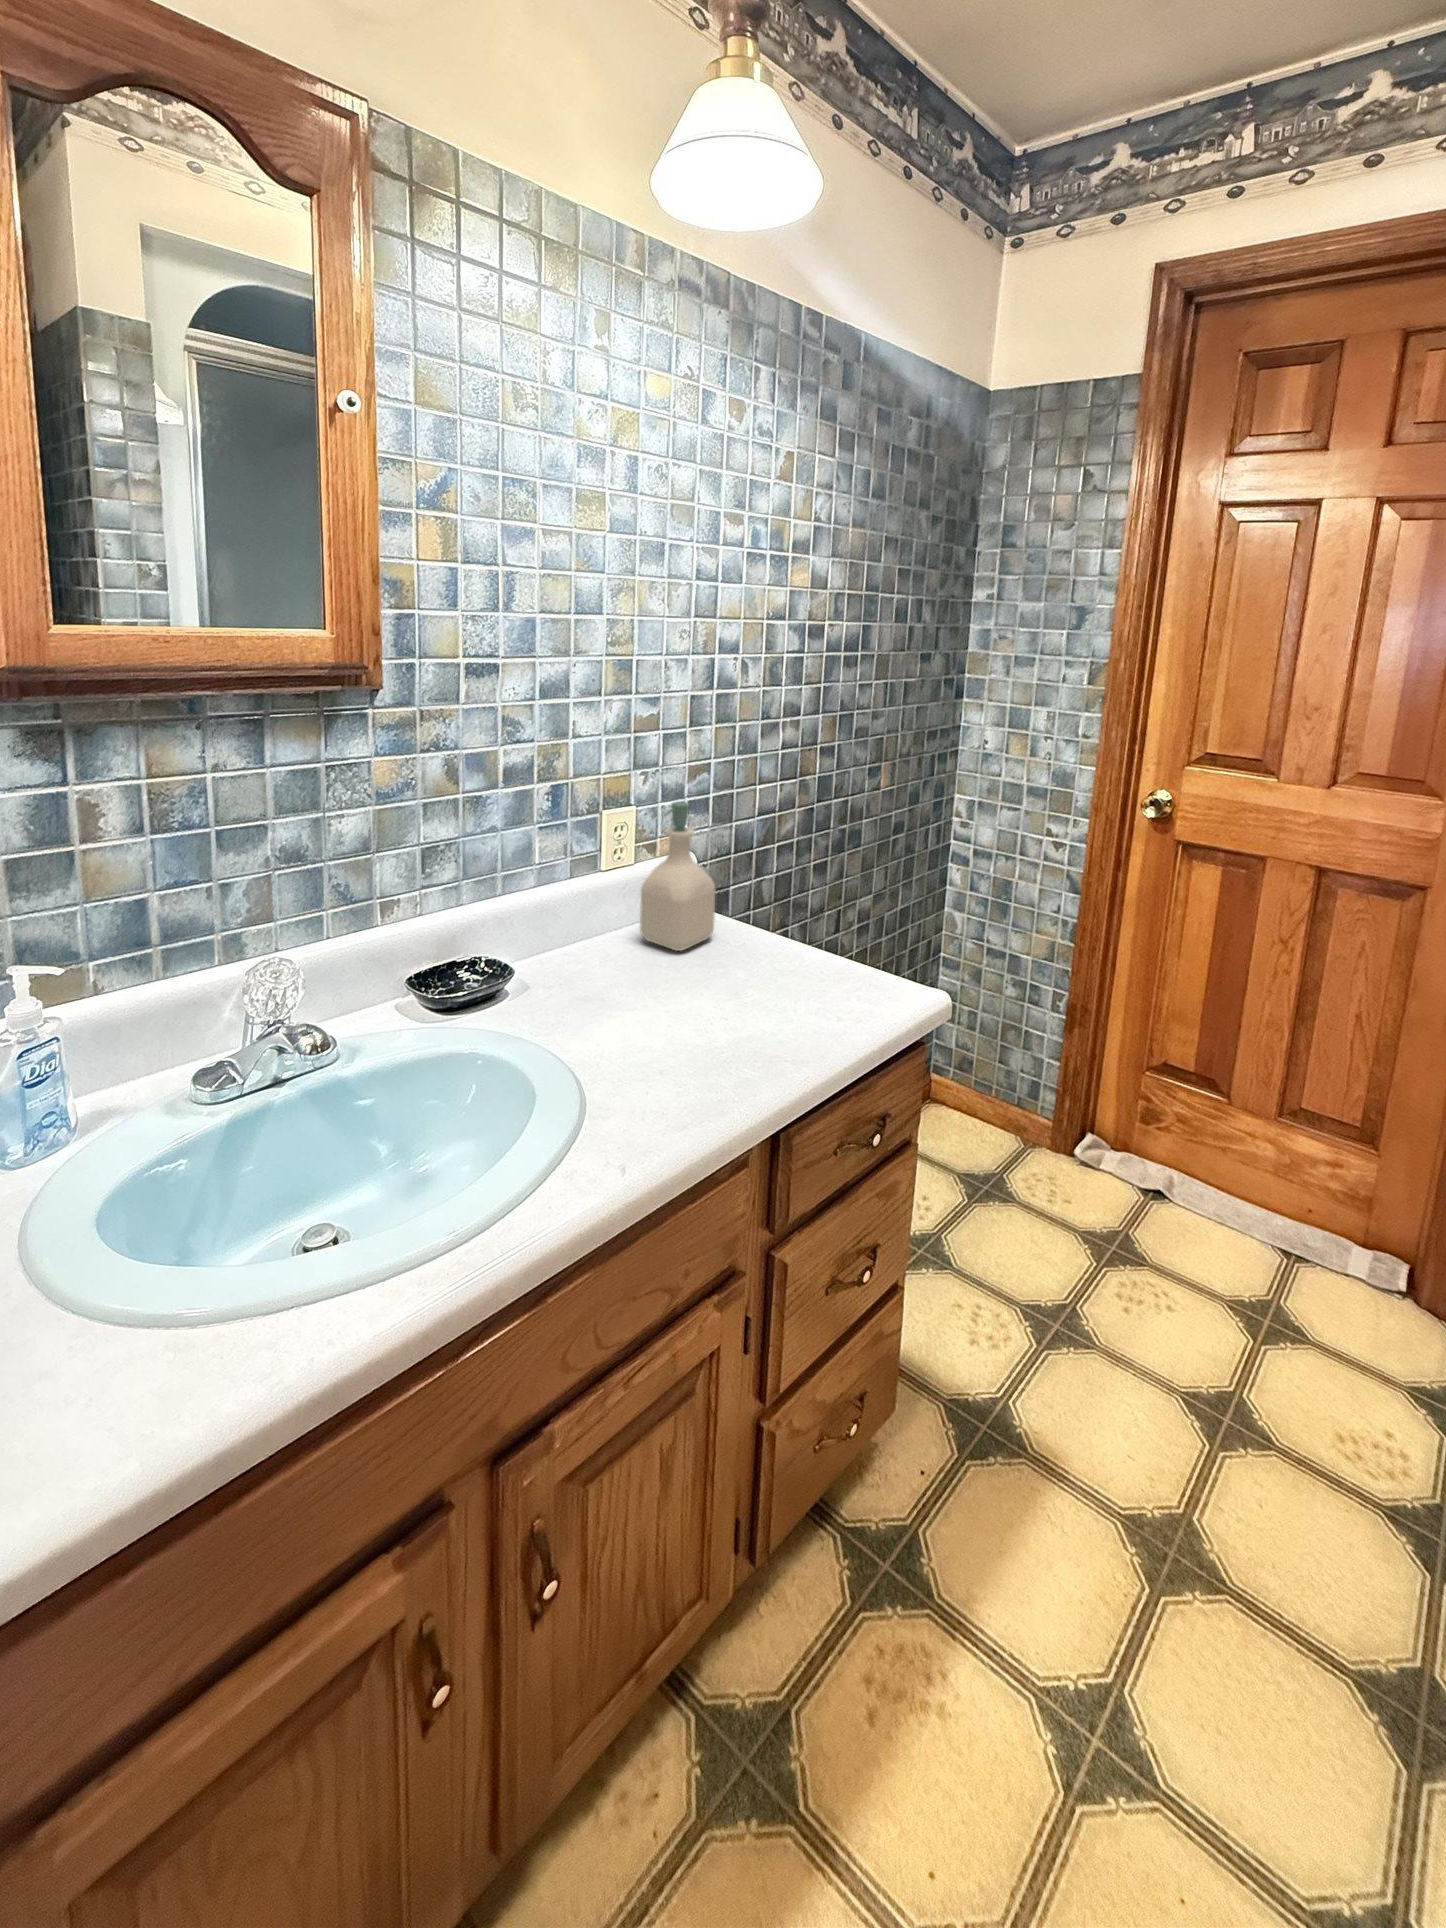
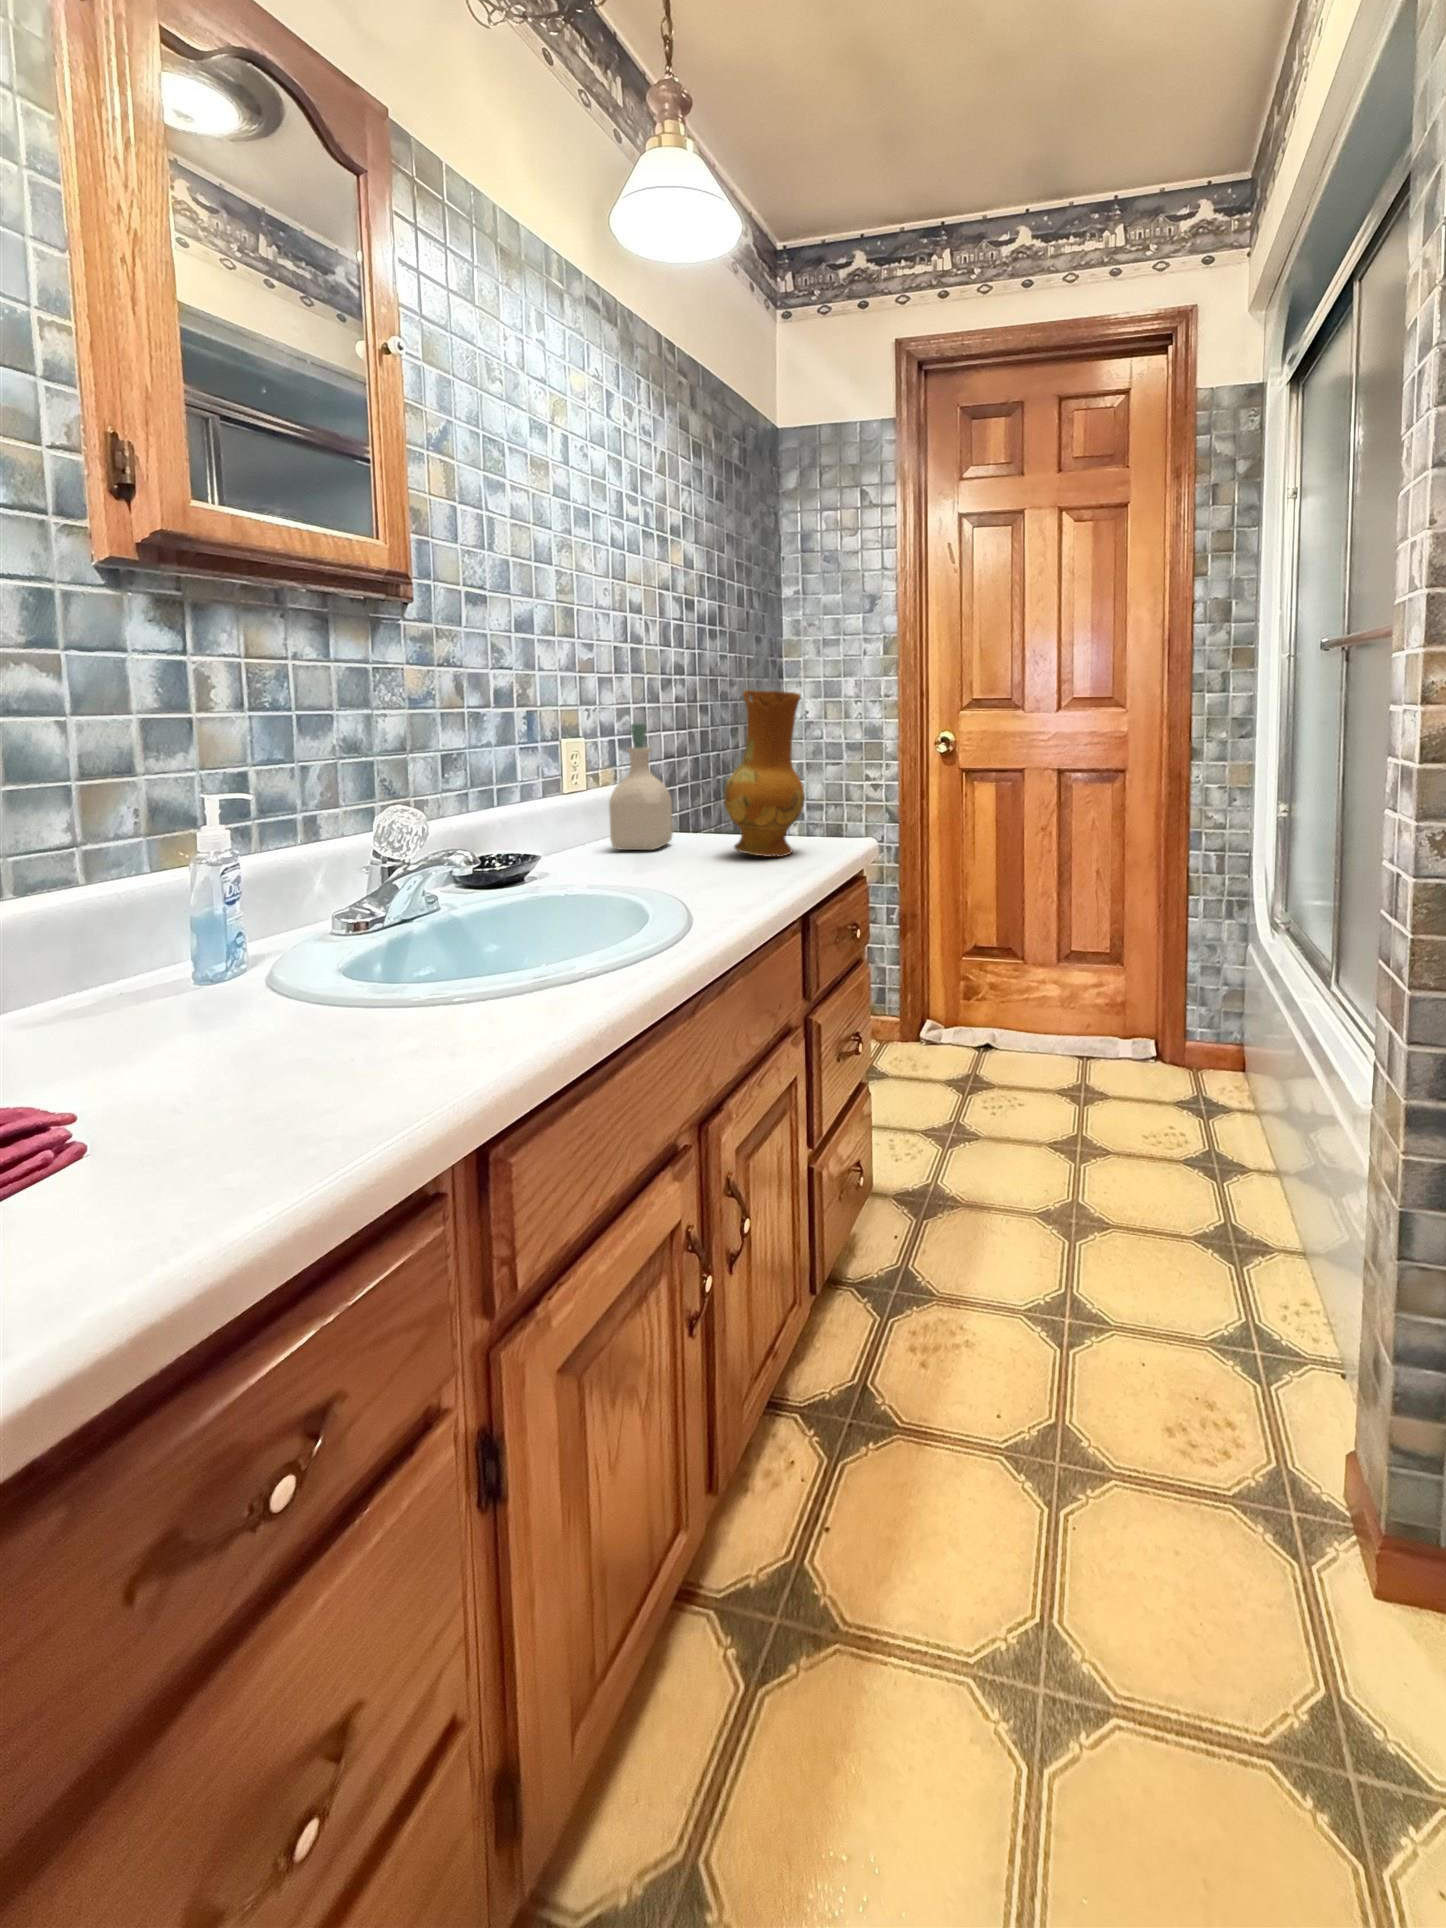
ceramic jug: none [732,796,838,1016] -> present [724,690,805,857]

